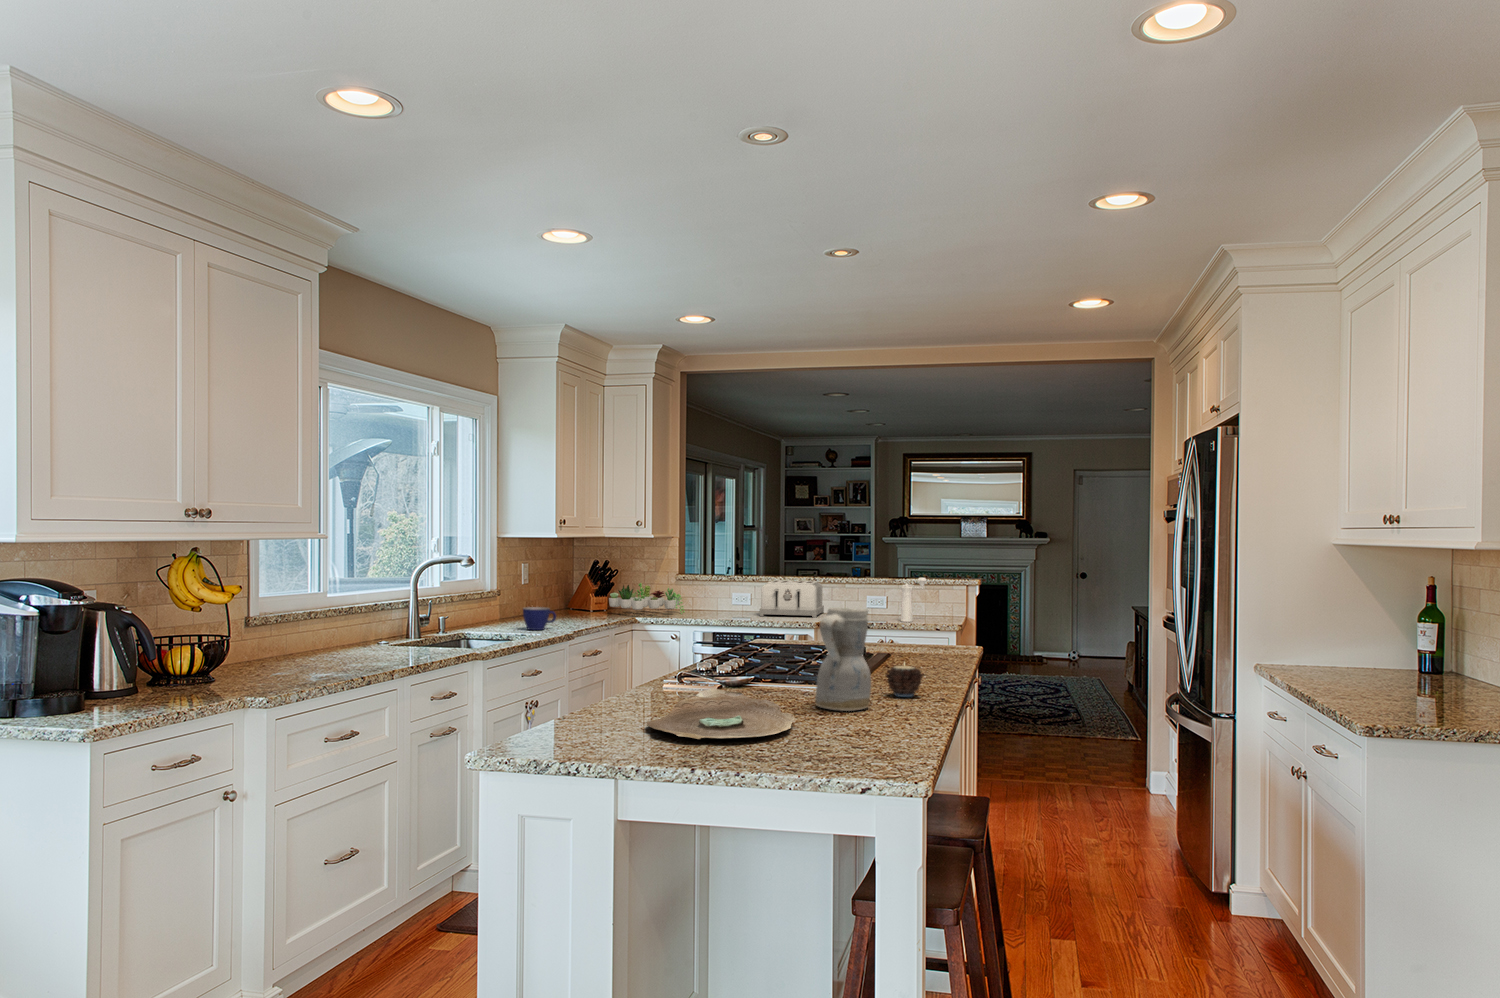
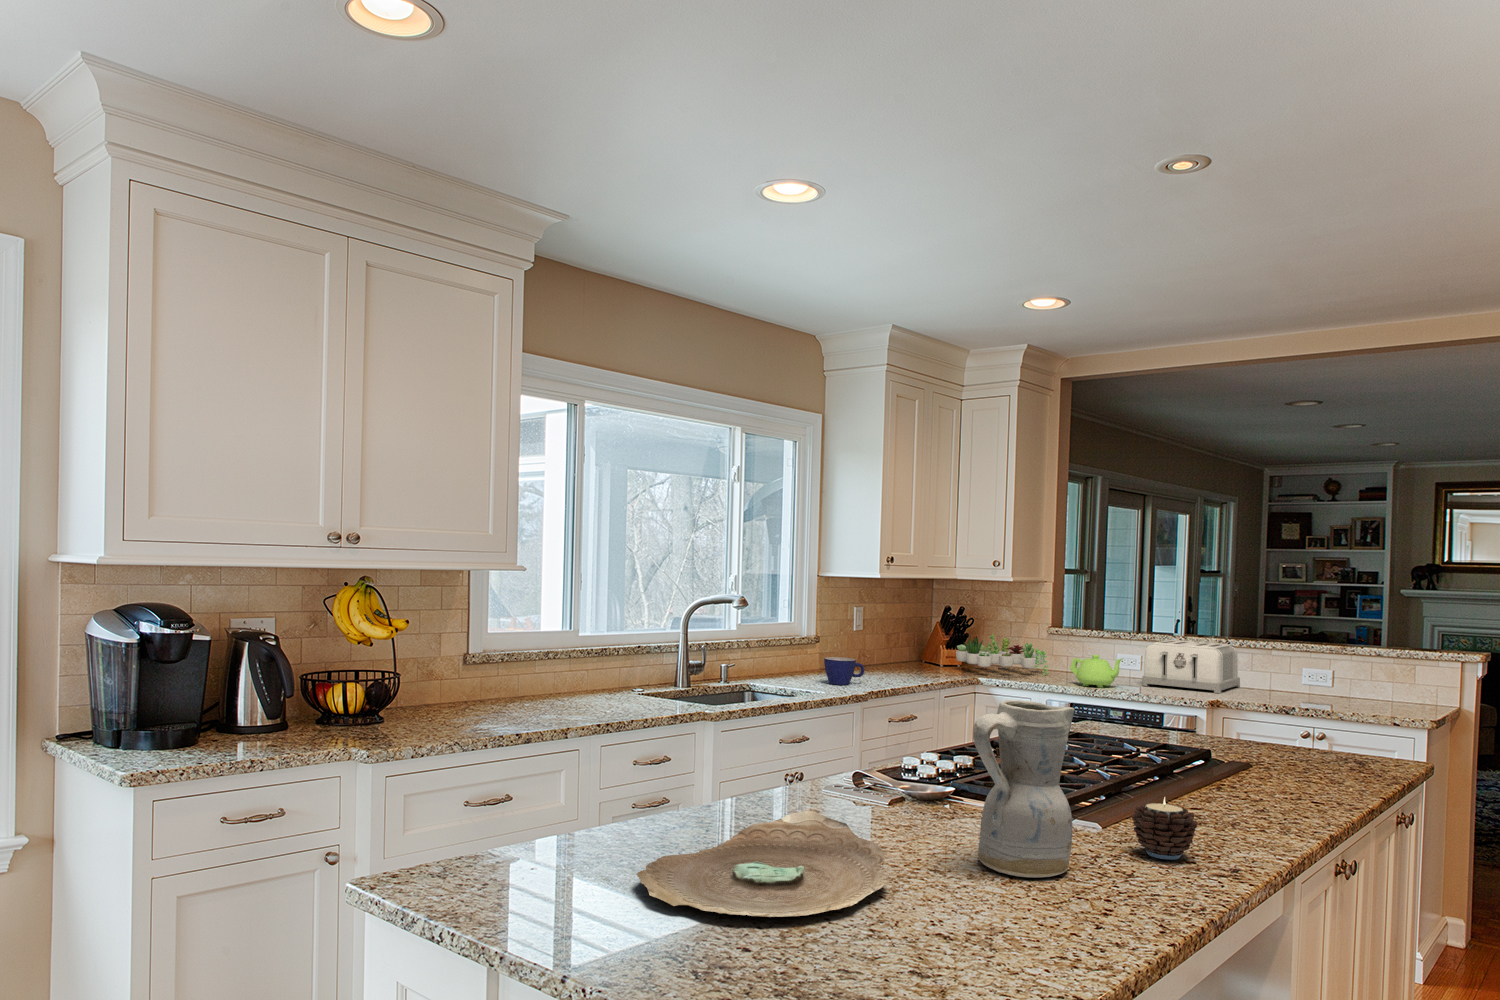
pepper mill: present [901,578,927,622] -> none [1343,648,1387,711]
teapot: none [708,594,750,619] -> present [1070,655,1122,688]

